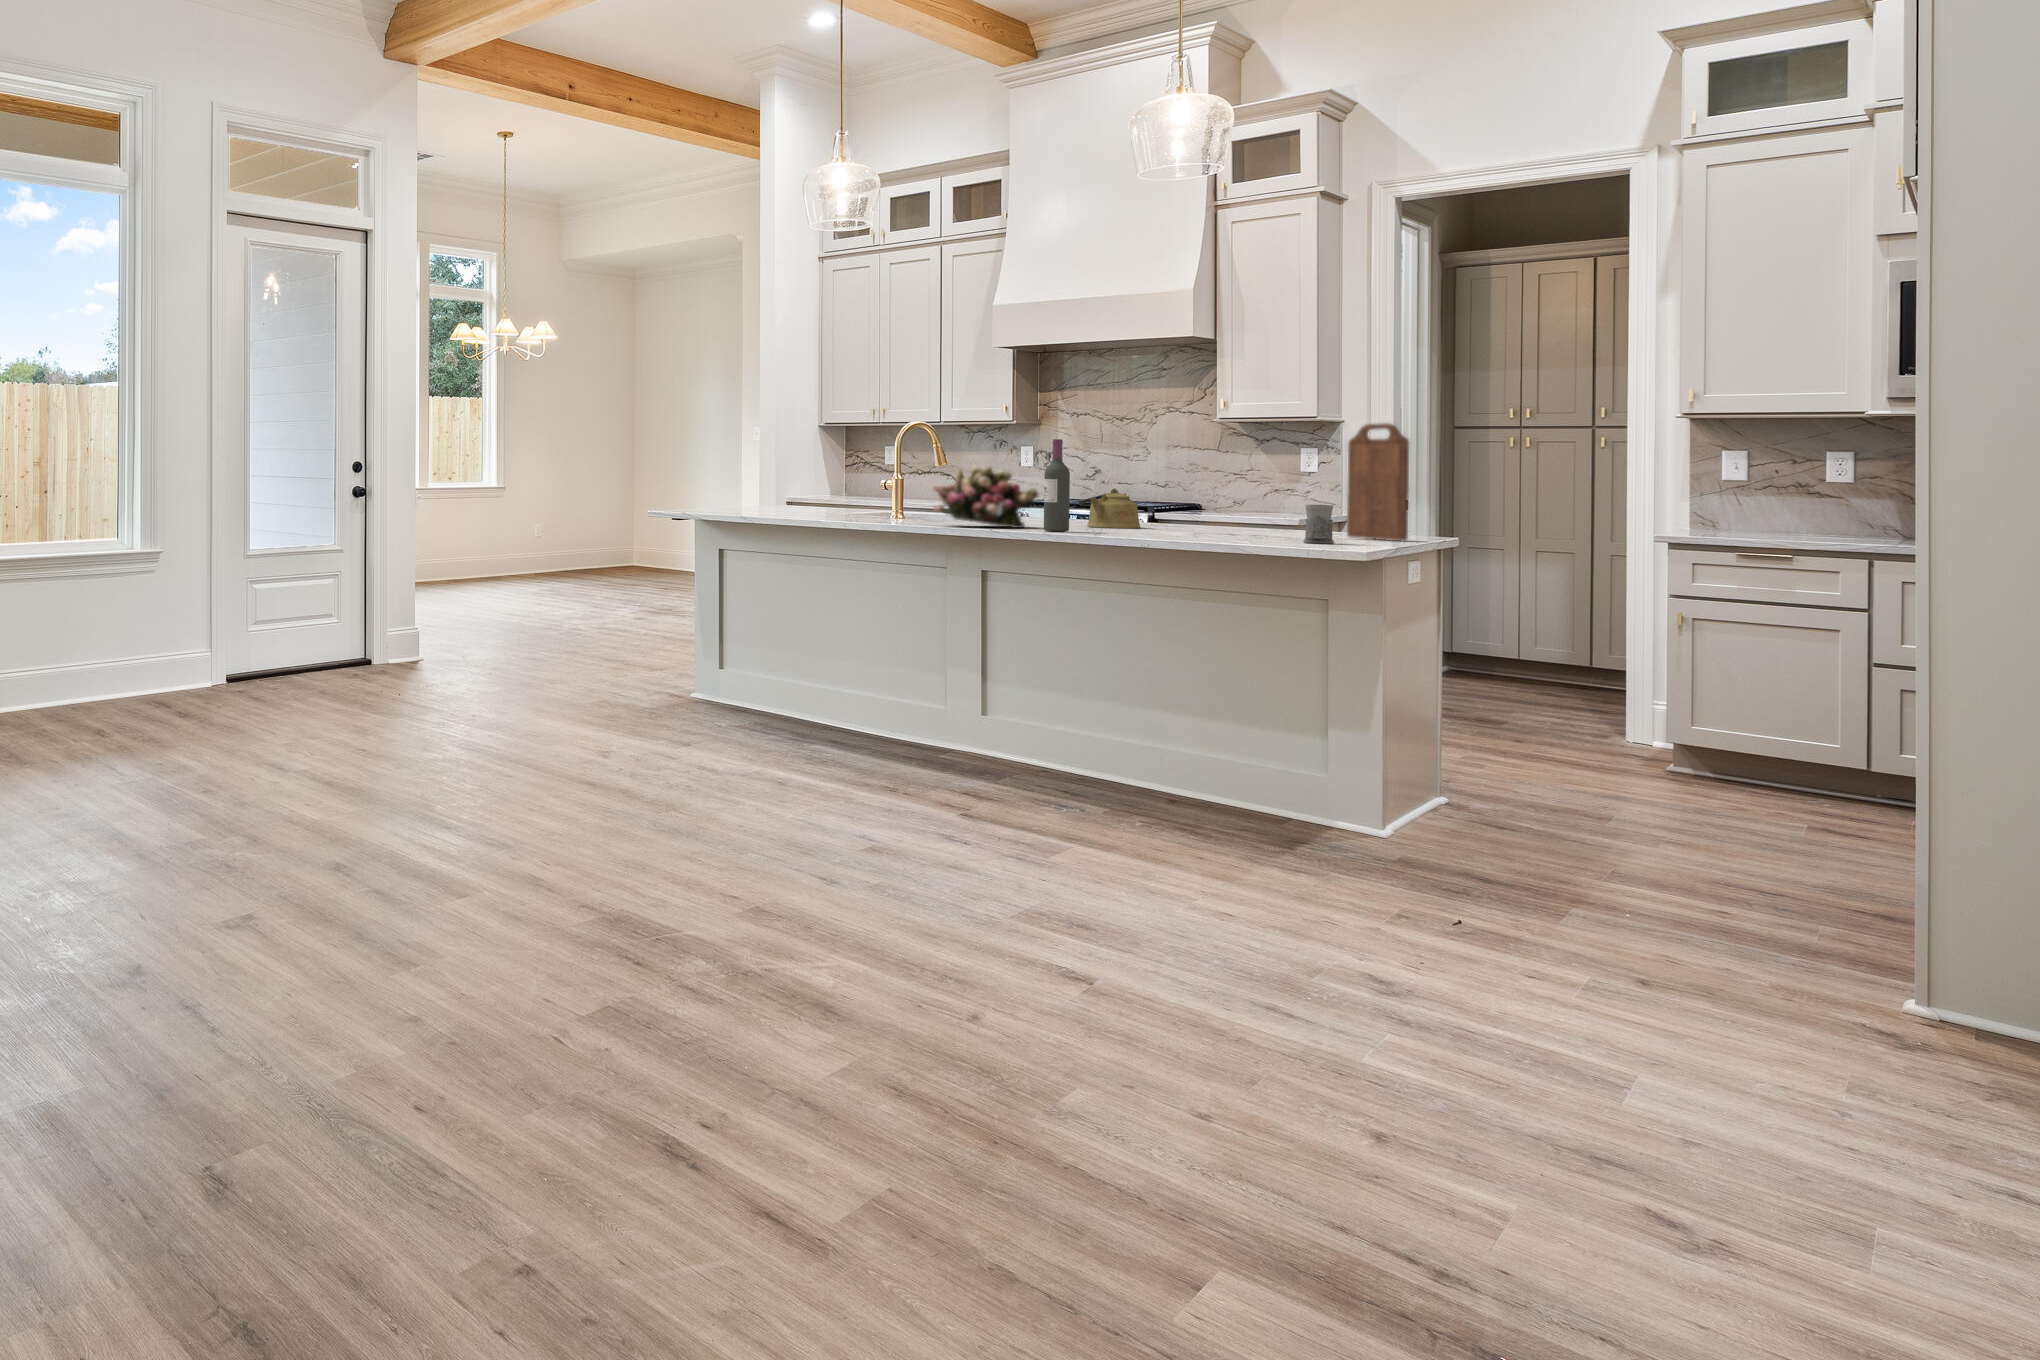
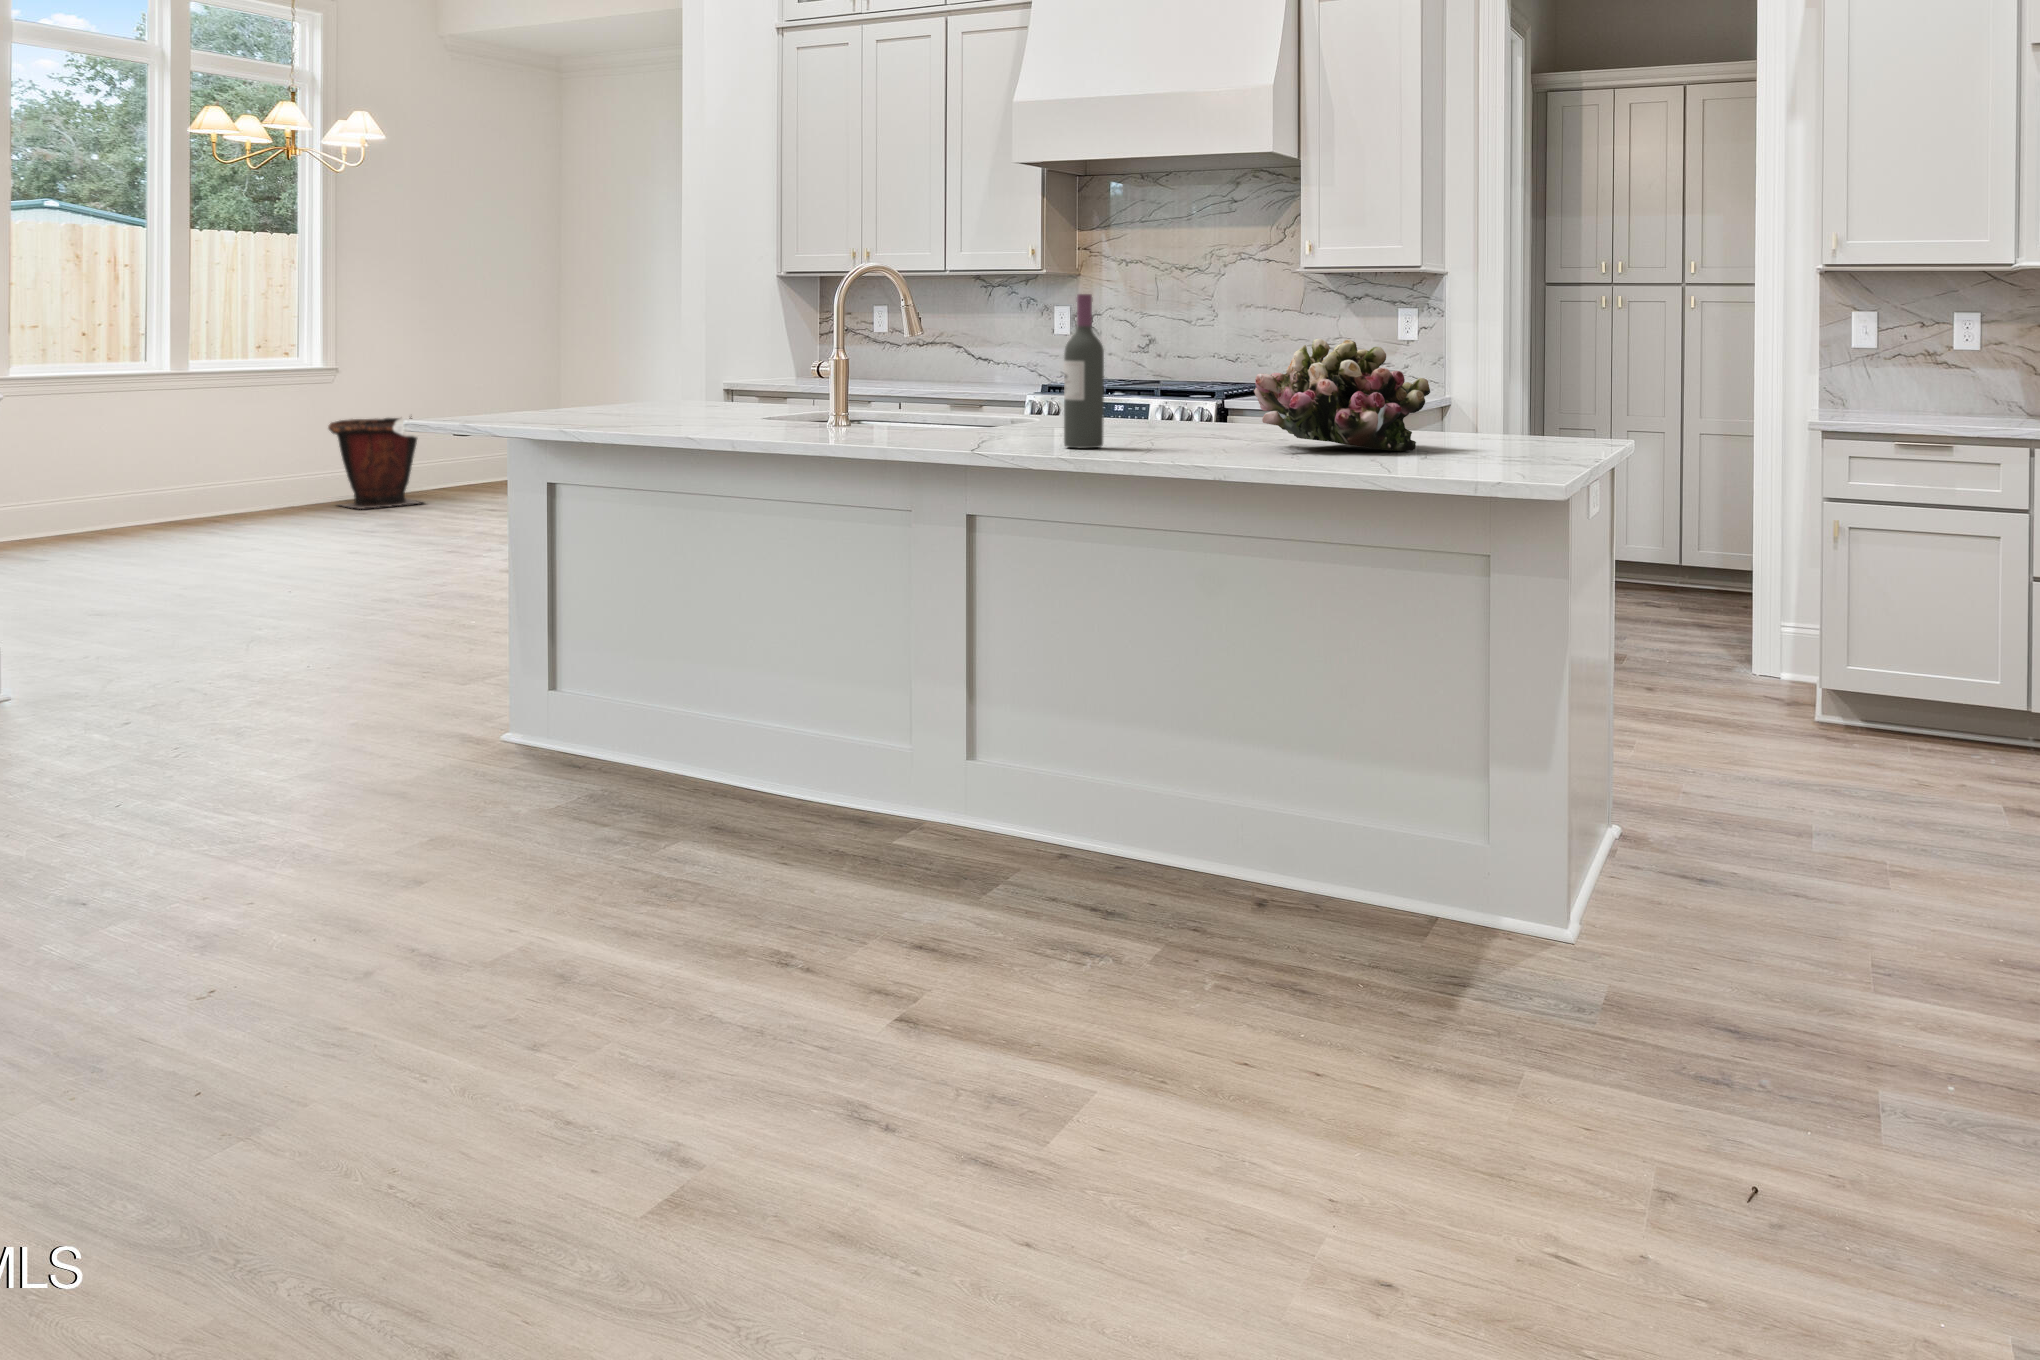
cutting board: present [1347,423,1409,541] -> none [1496,272,1584,452]
flower arrangement: present [934,466,1038,528] -> present [1254,339,1430,451]
kettle: present [1079,488,1140,528] -> none [1122,370,1209,432]
mug: present [1303,505,1334,544] -> none [1457,403,1501,468]
trash can: none [505,521,564,583] -> present [328,416,420,509]

